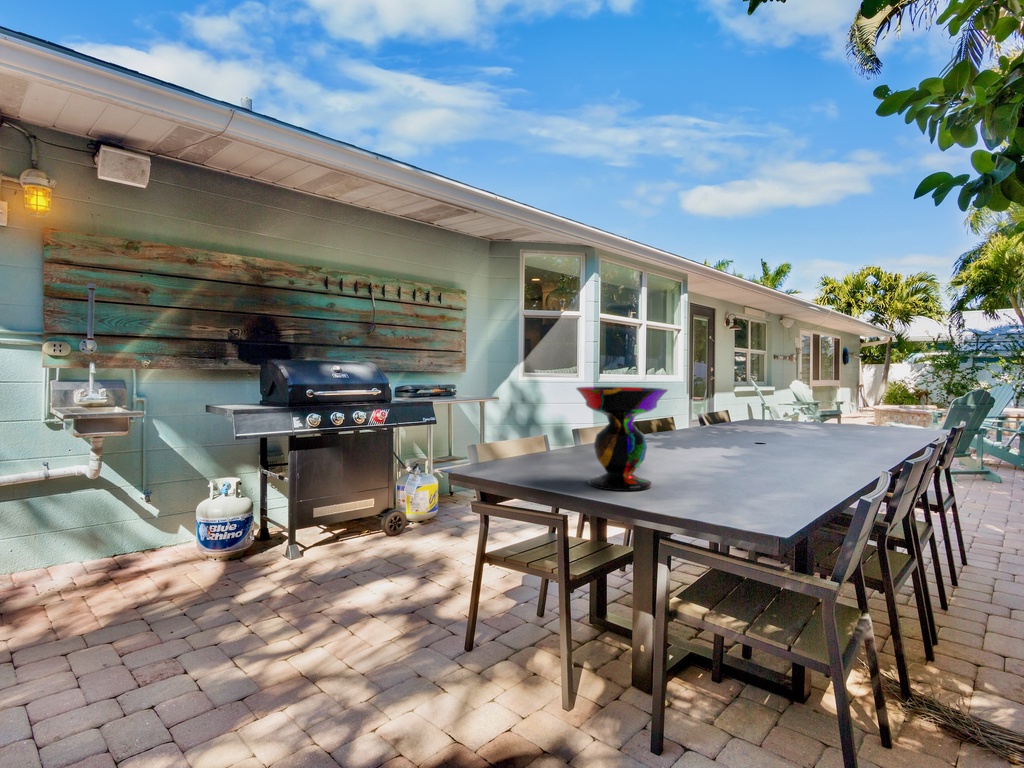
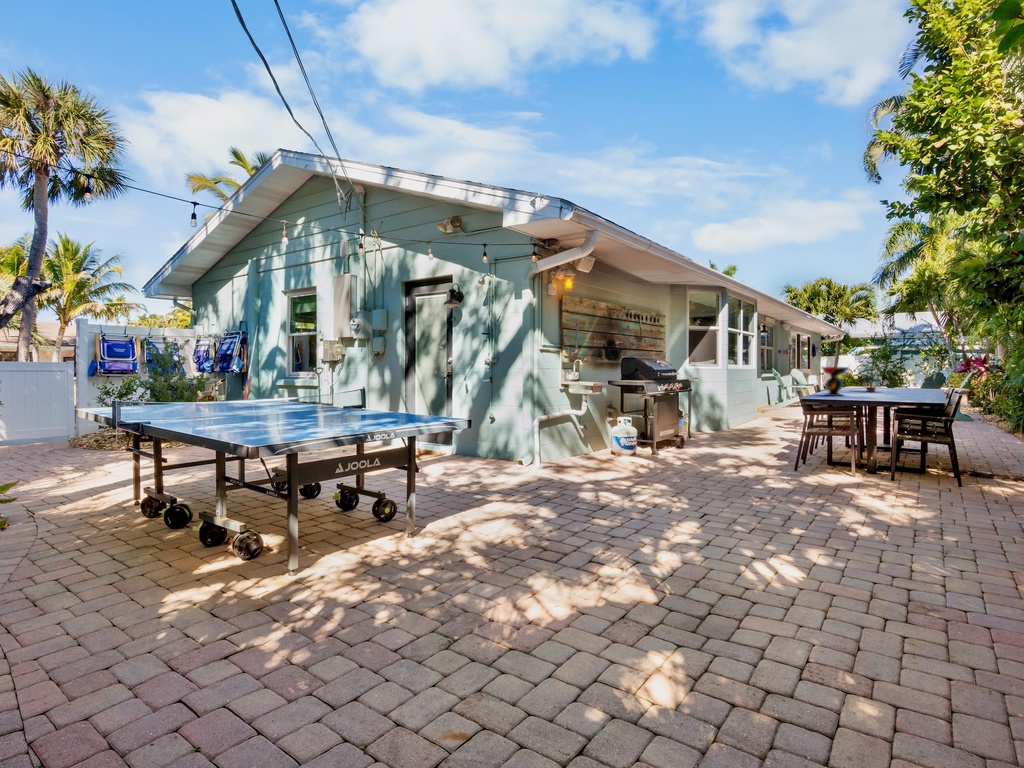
potted plant: none [788,380,854,453] -> present [861,366,881,392]

